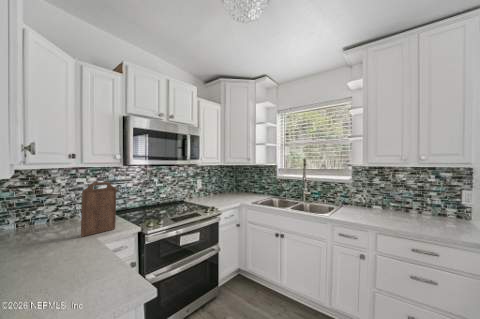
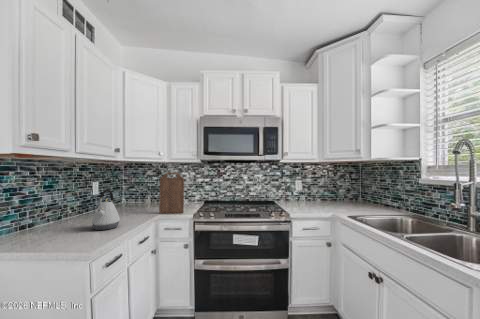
kettle: none [23,217,73,283] -> present [92,189,120,230]

